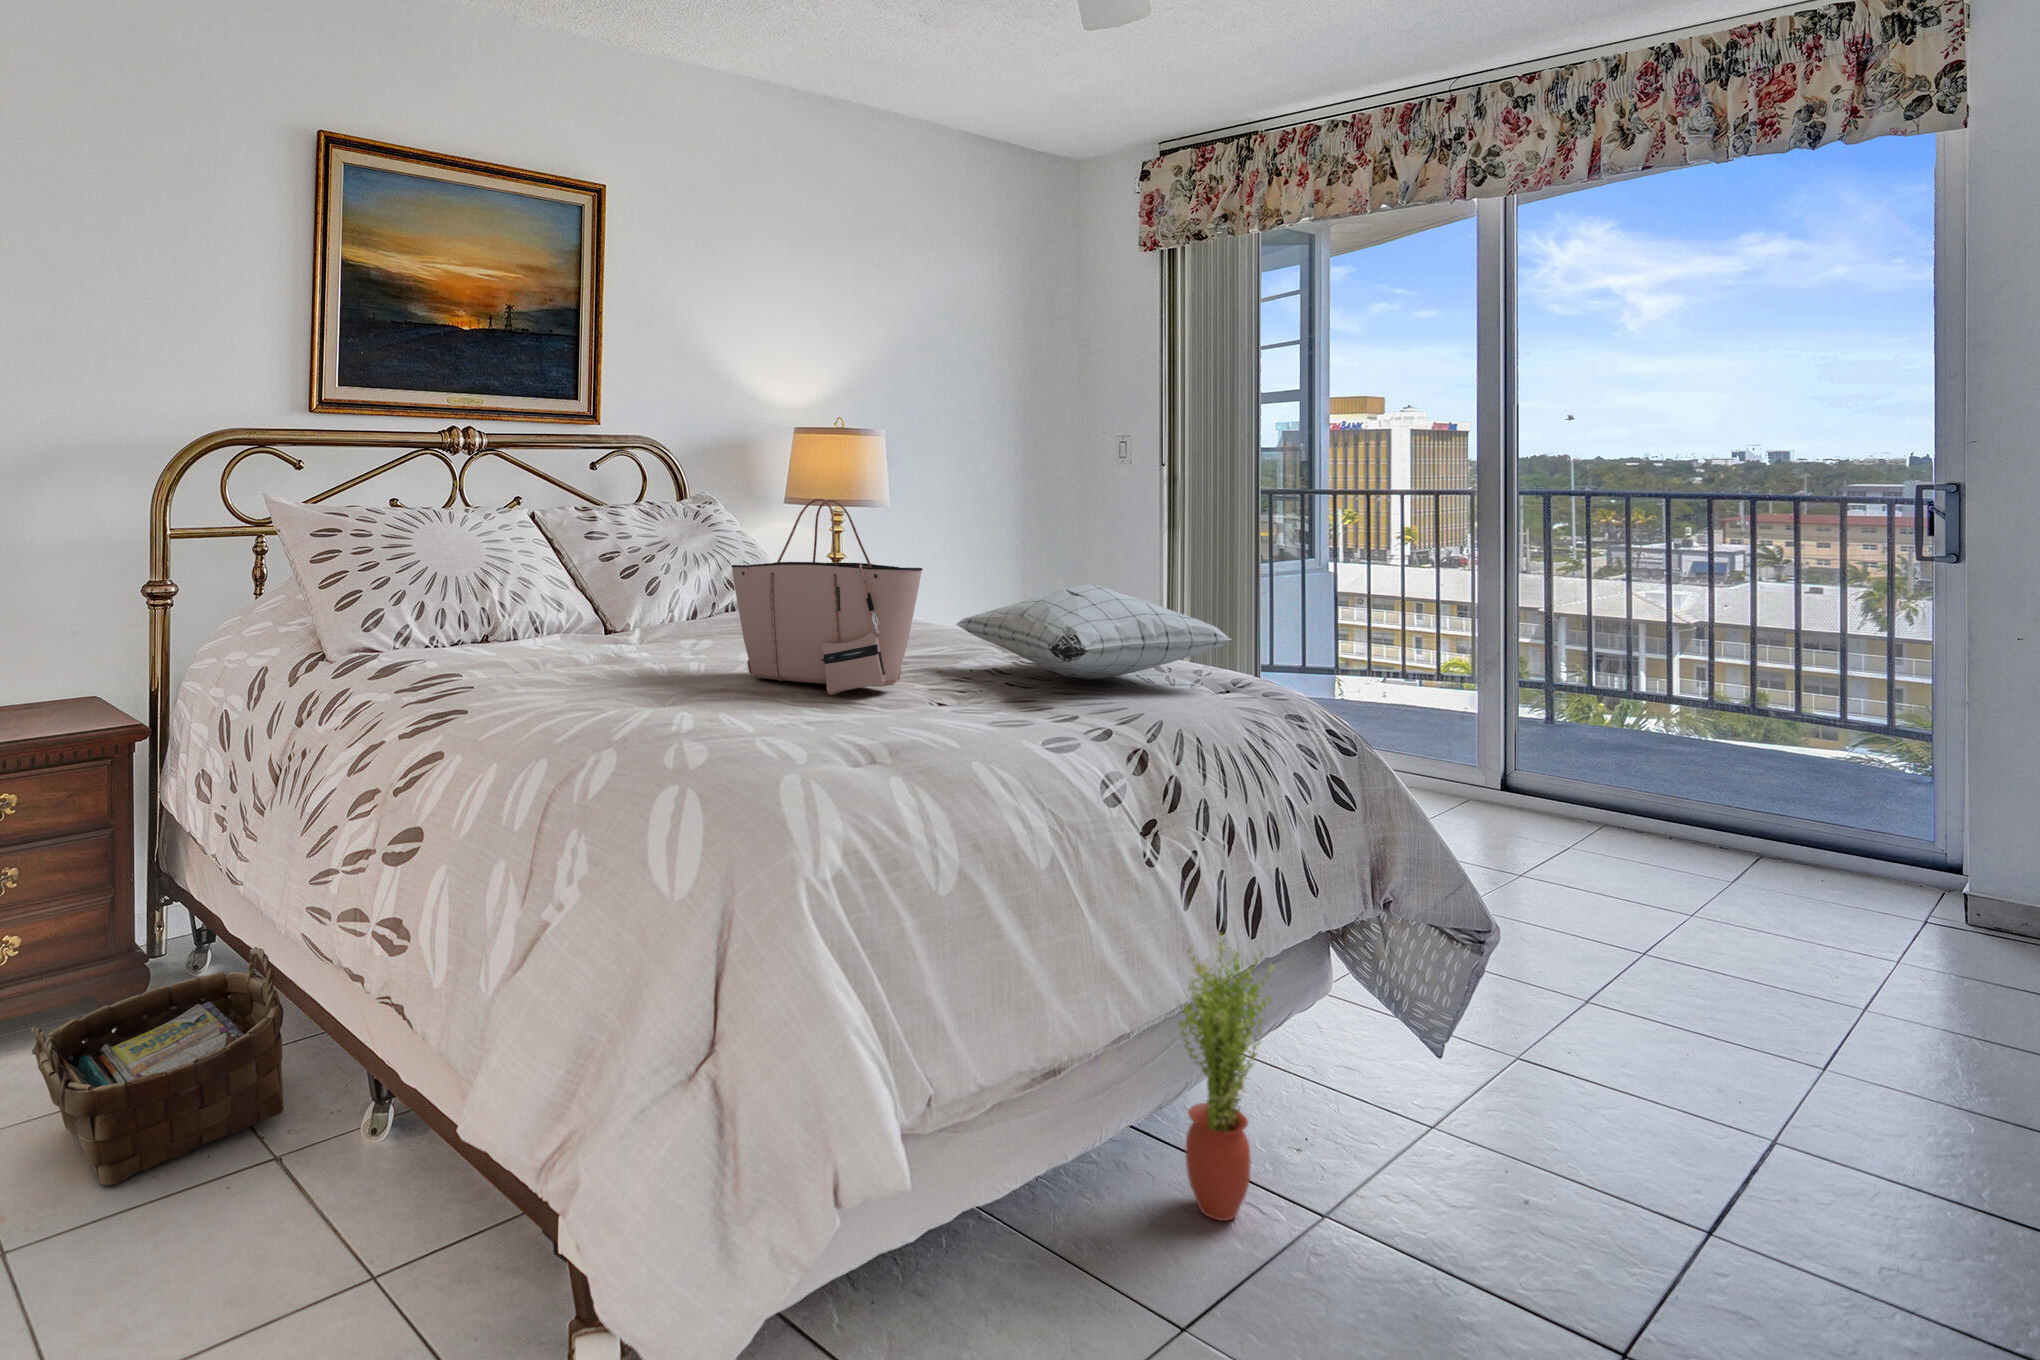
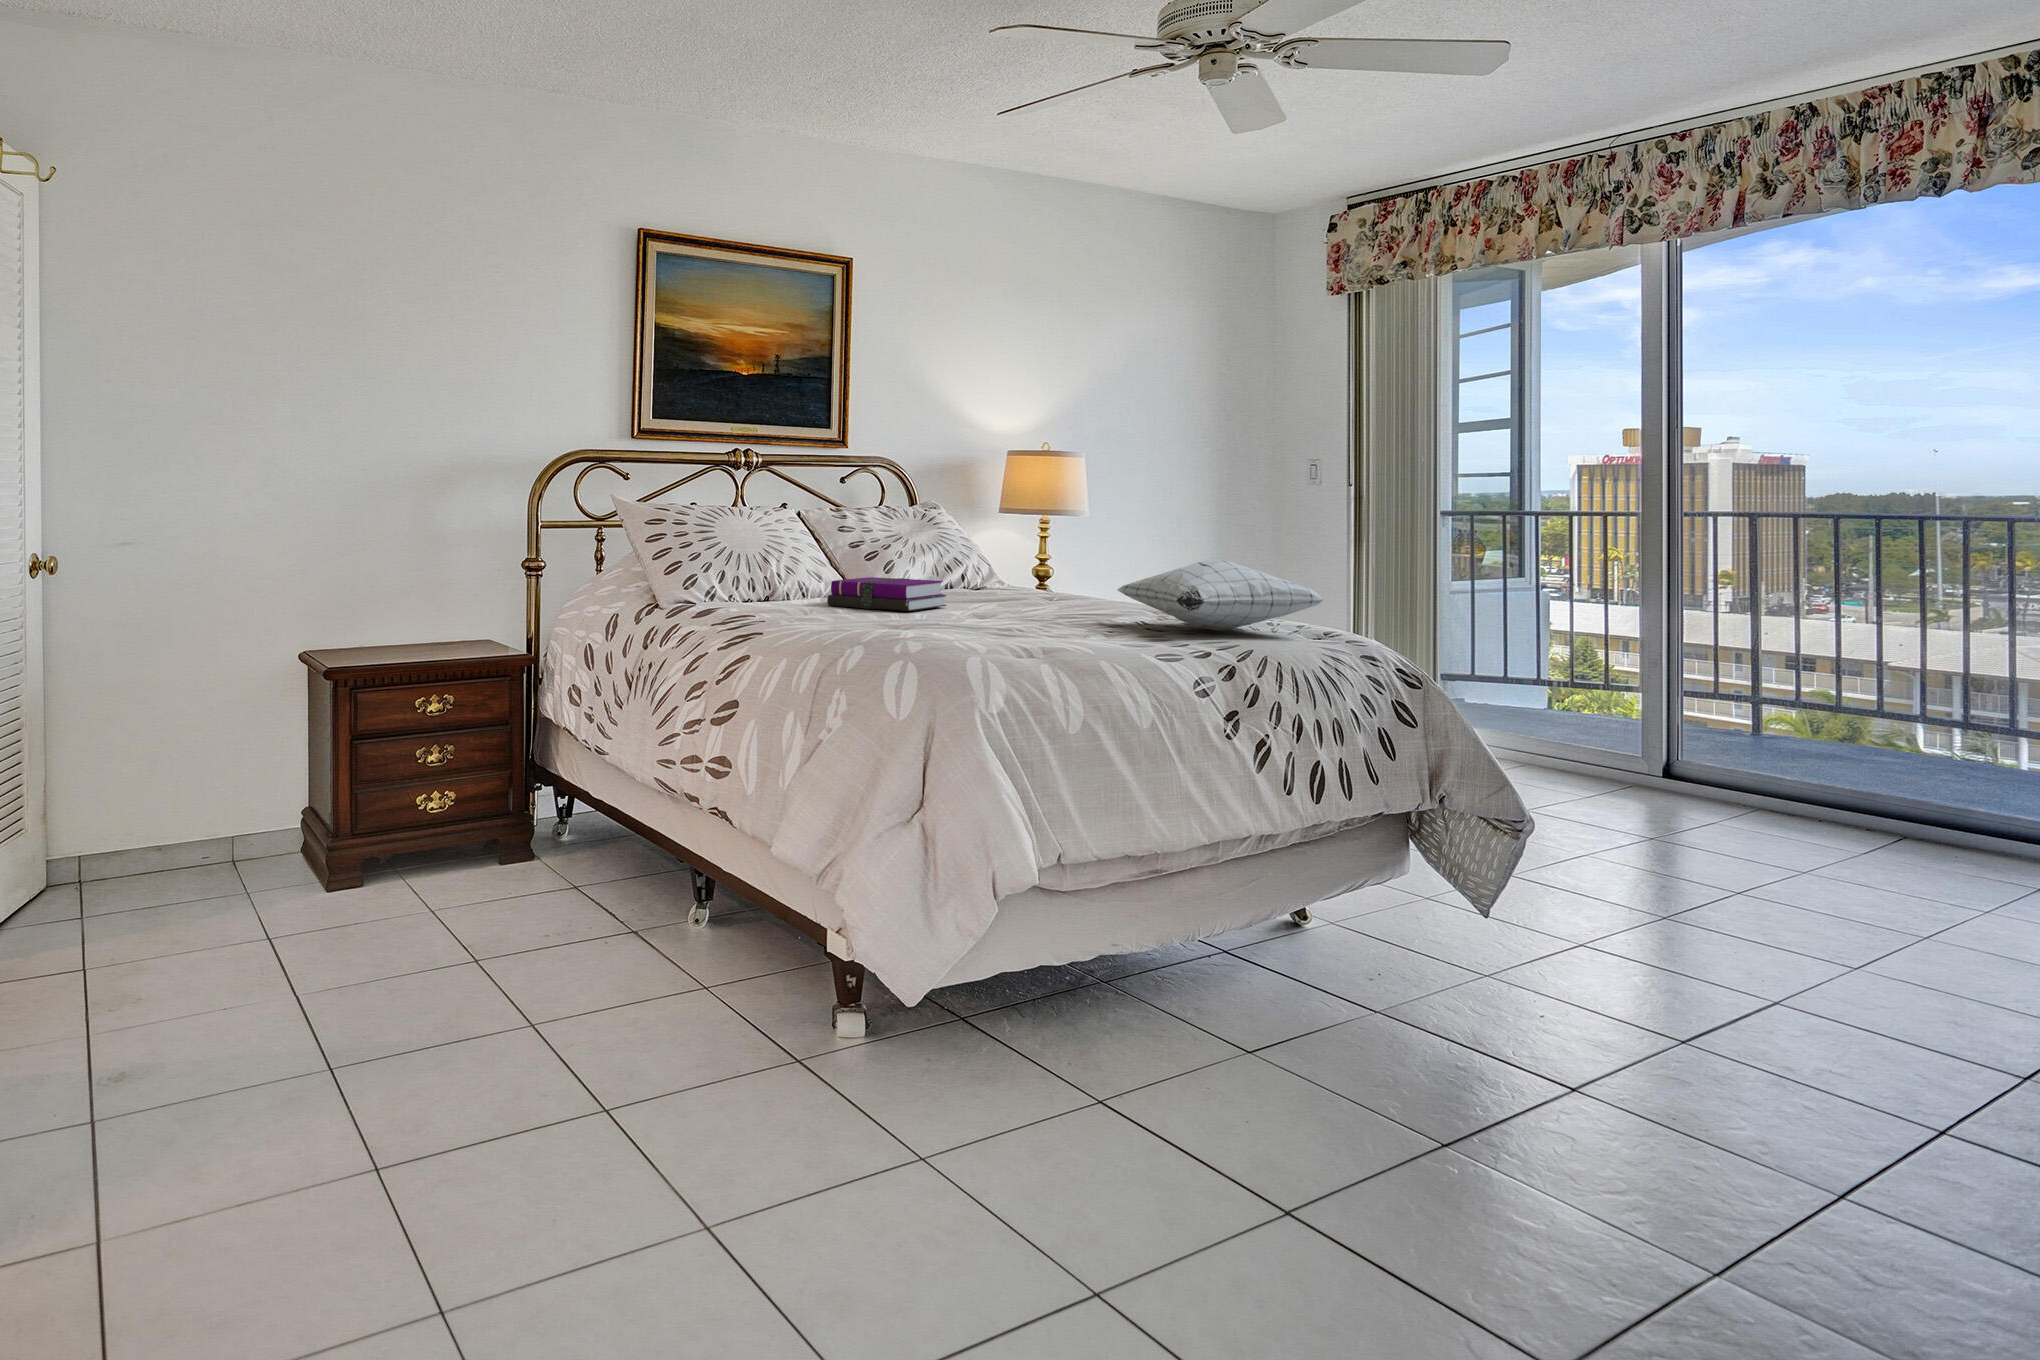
tote bag: present [731,499,923,695] -> none [945,492,1084,631]
notebook: none [569,603,728,655] -> present [827,577,946,611]
potted plant: present [1179,932,1274,1221] -> none [1255,797,1333,1004]
woven basket: present [31,947,284,1186] -> none [478,799,634,933]

